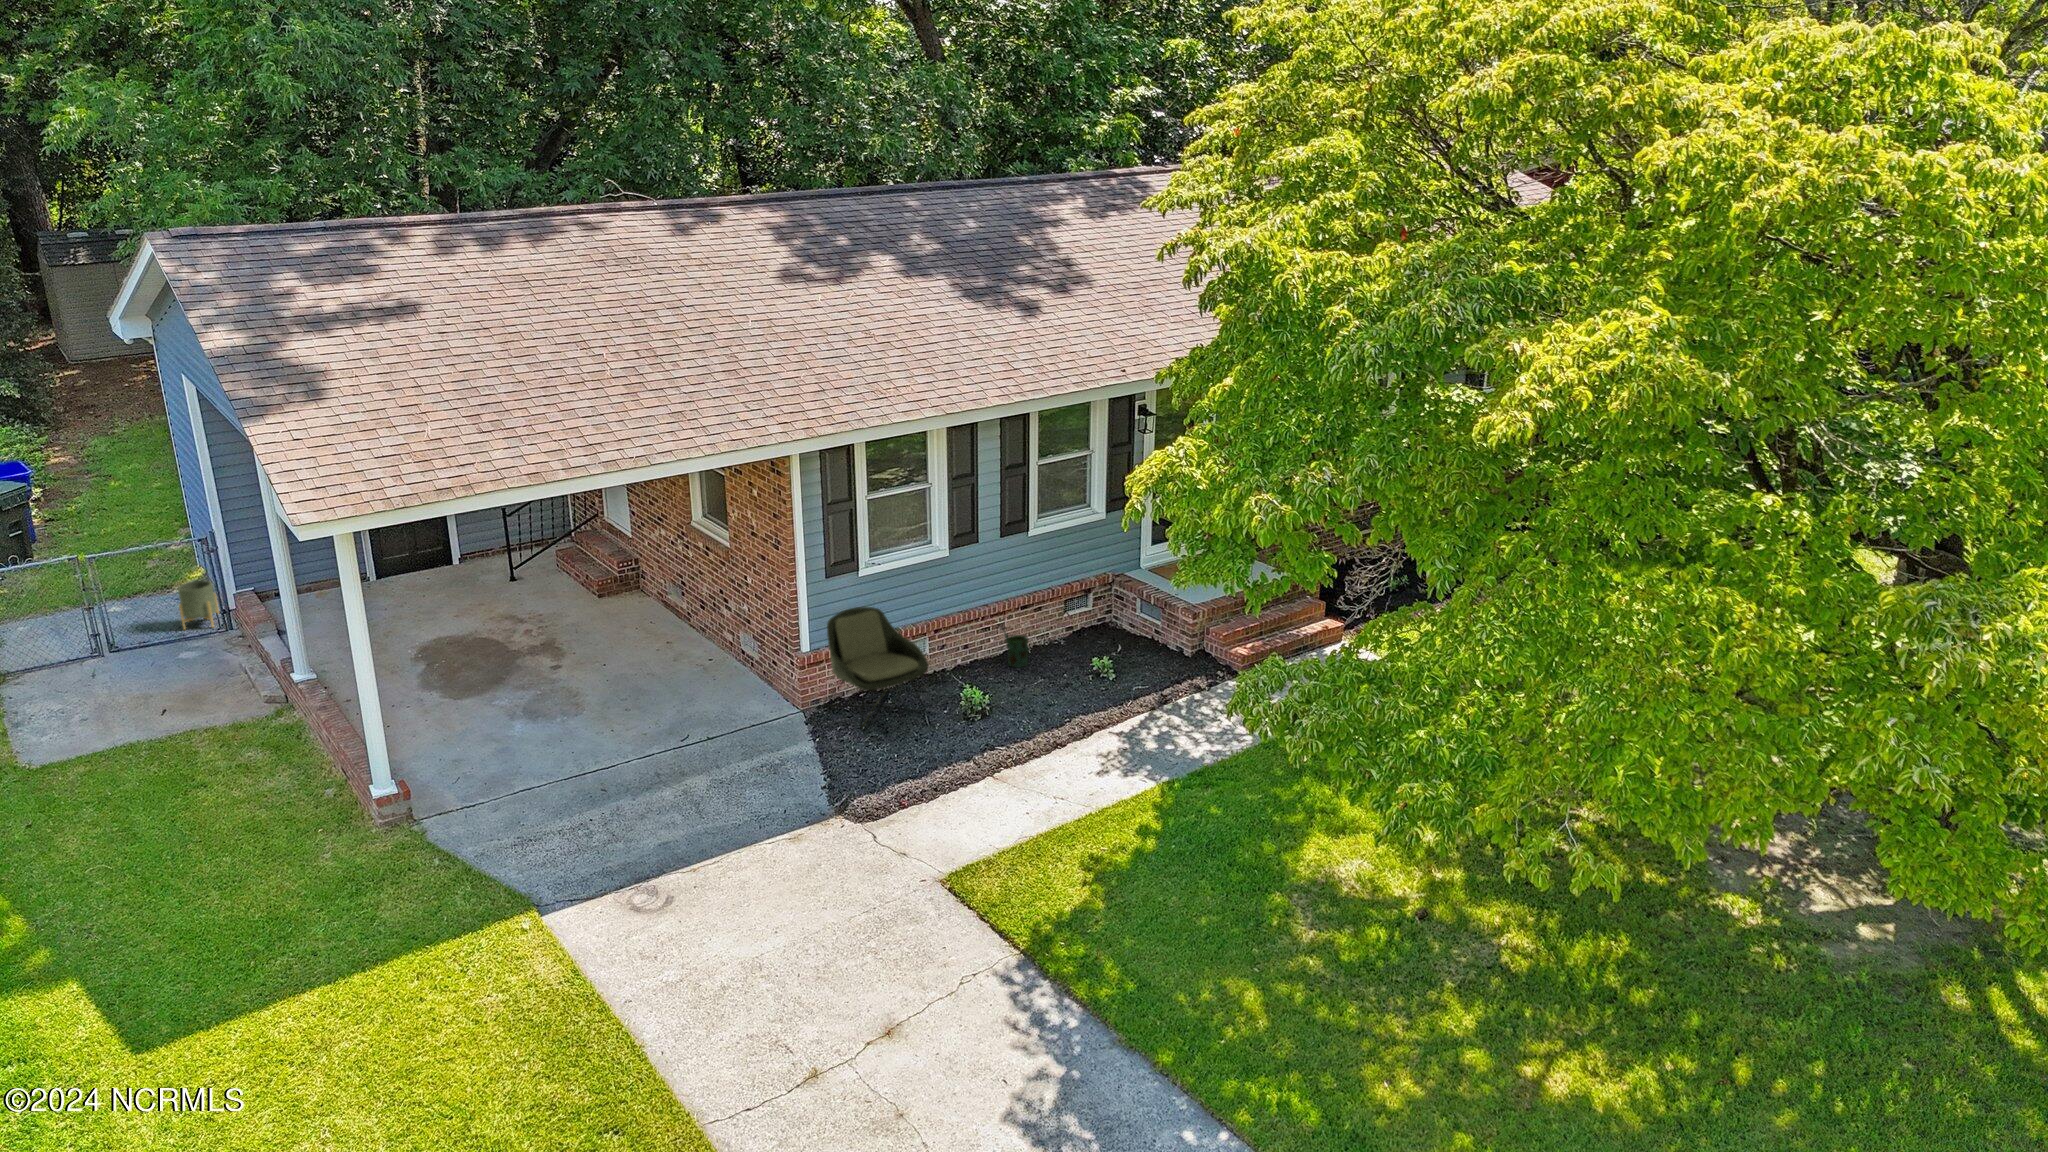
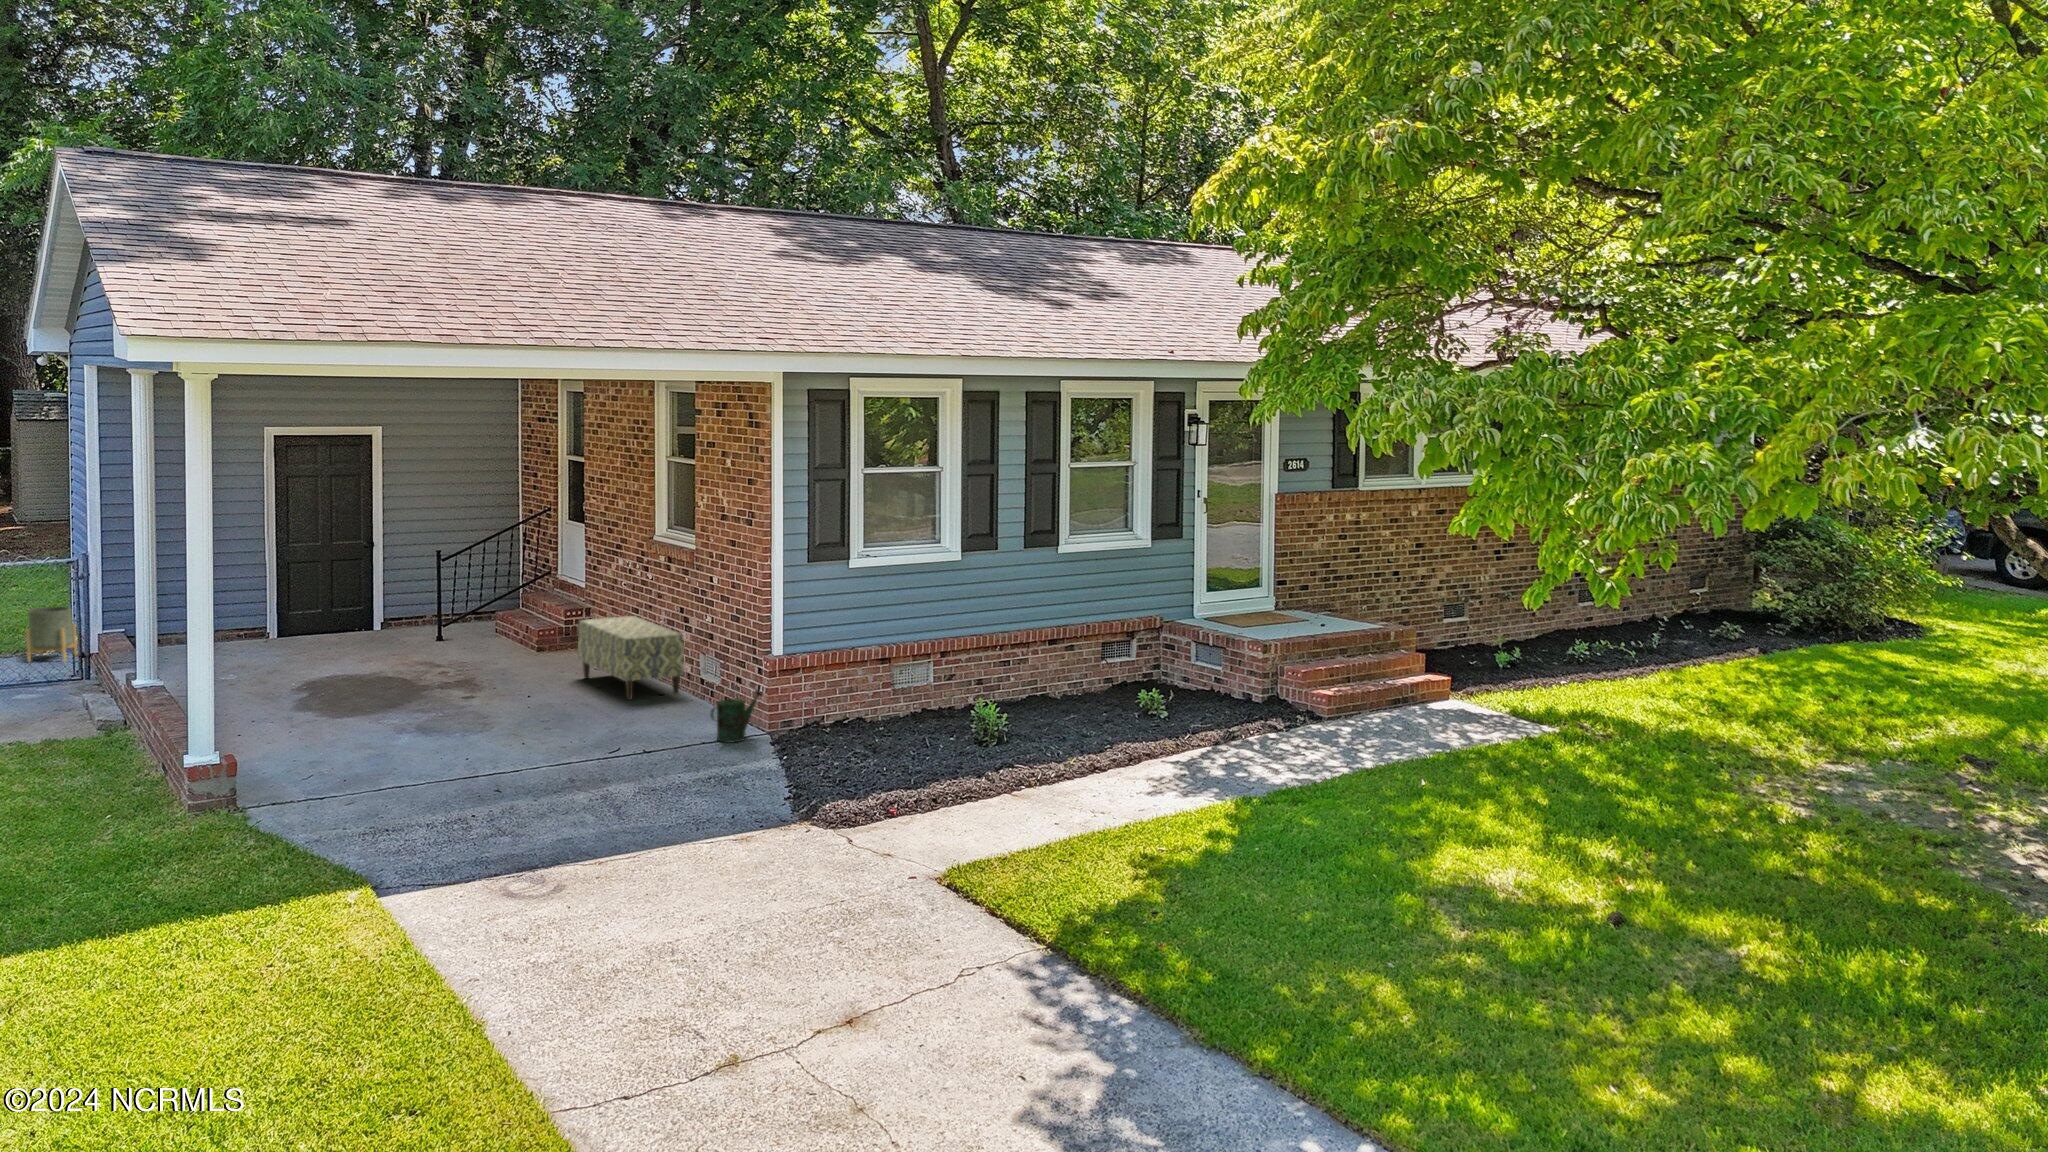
bench: none [636,583,727,667] -> present [578,616,684,700]
lounge chair: present [825,607,929,730] -> none [798,608,932,751]
watering can: present [1001,627,1029,668] -> present [711,690,763,743]

